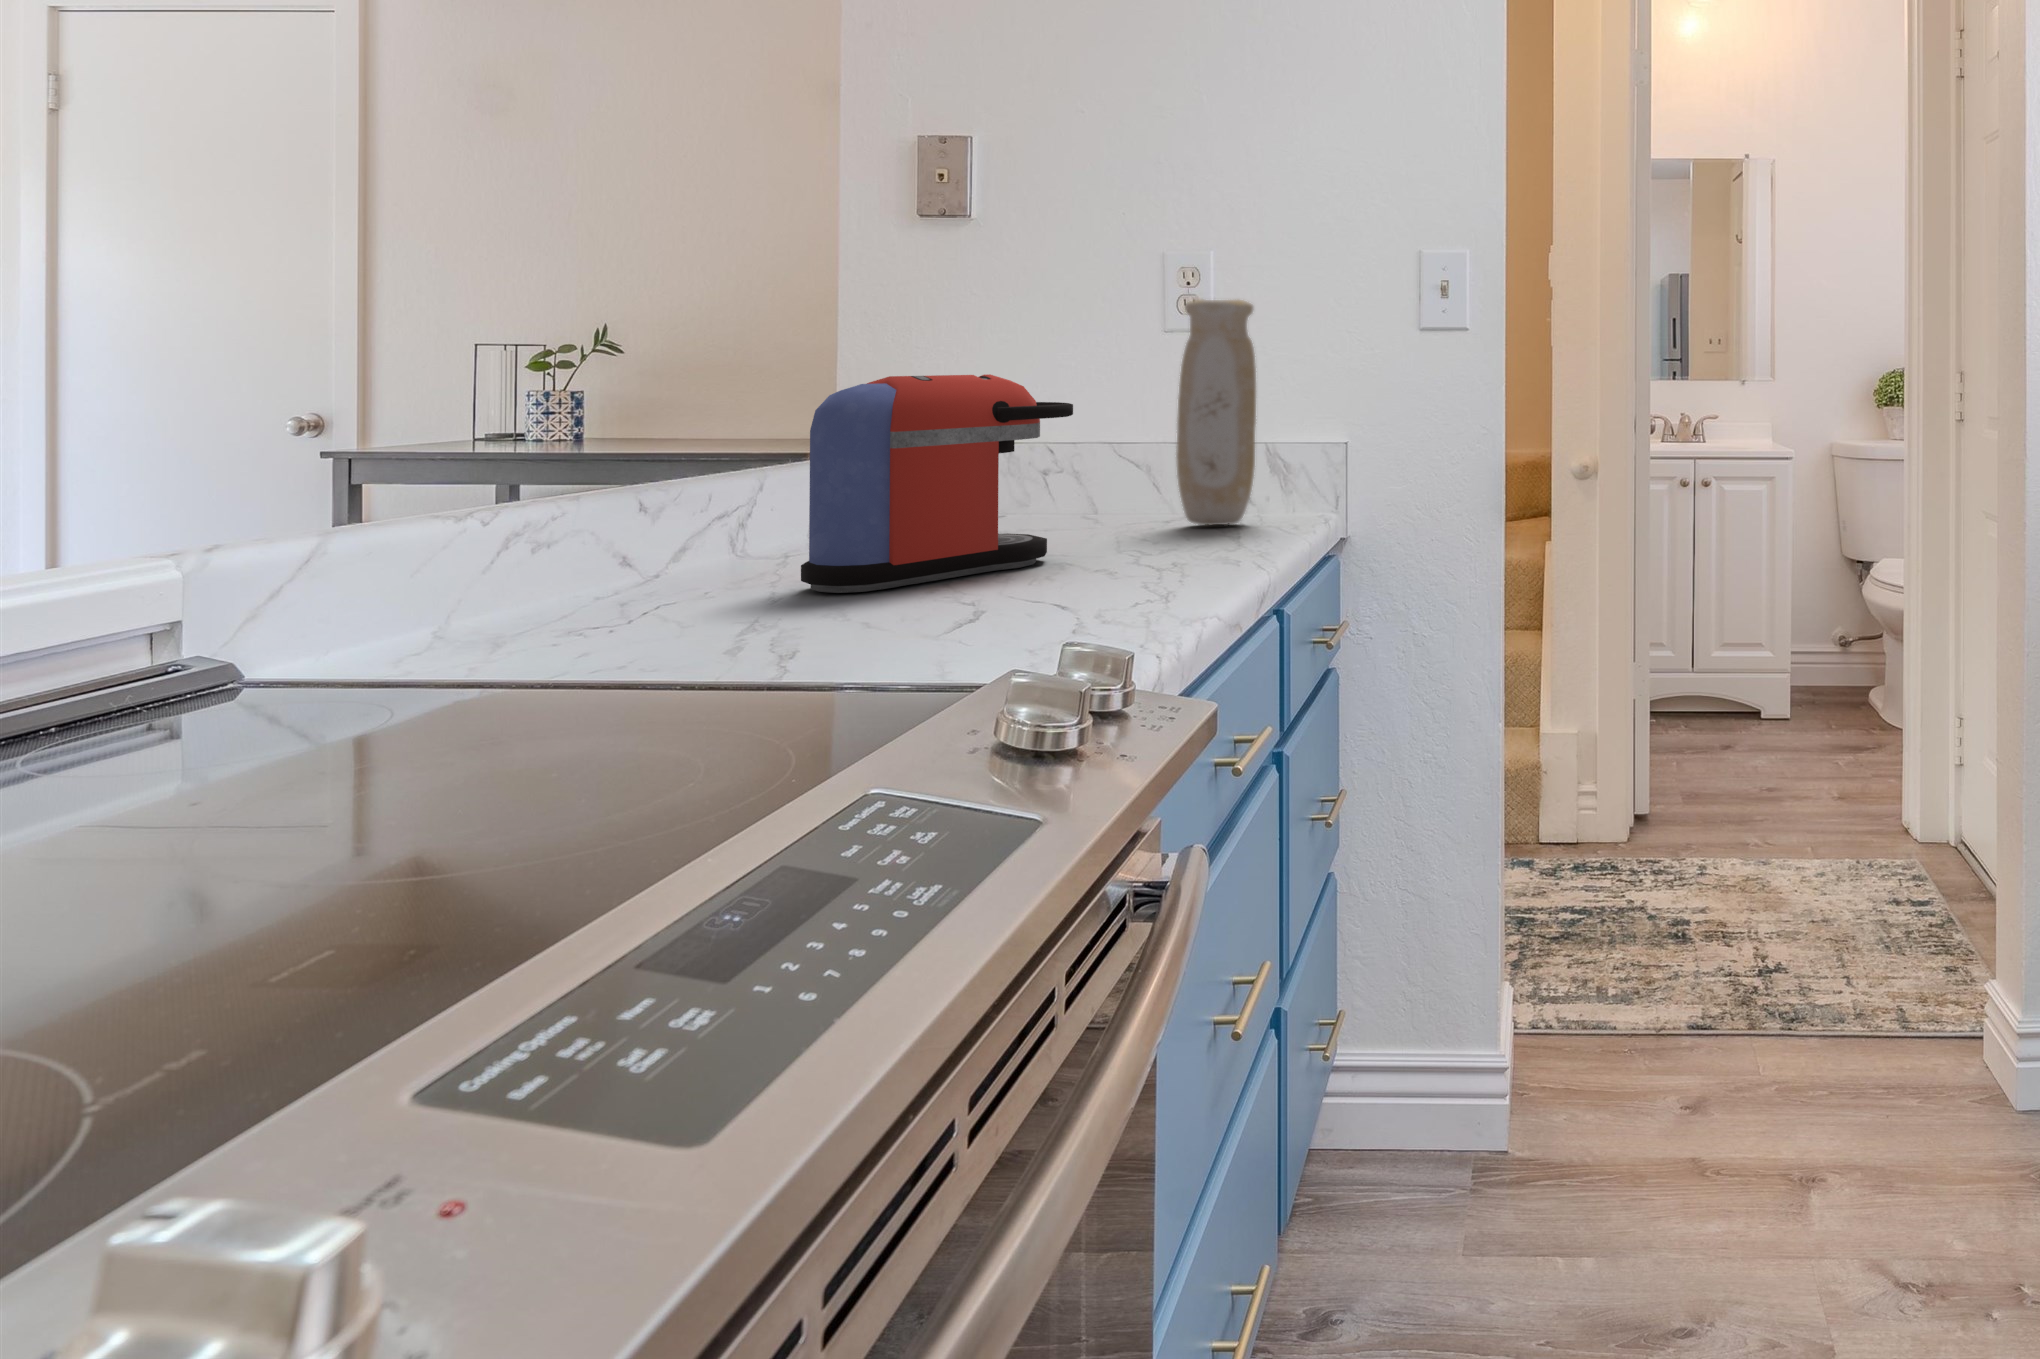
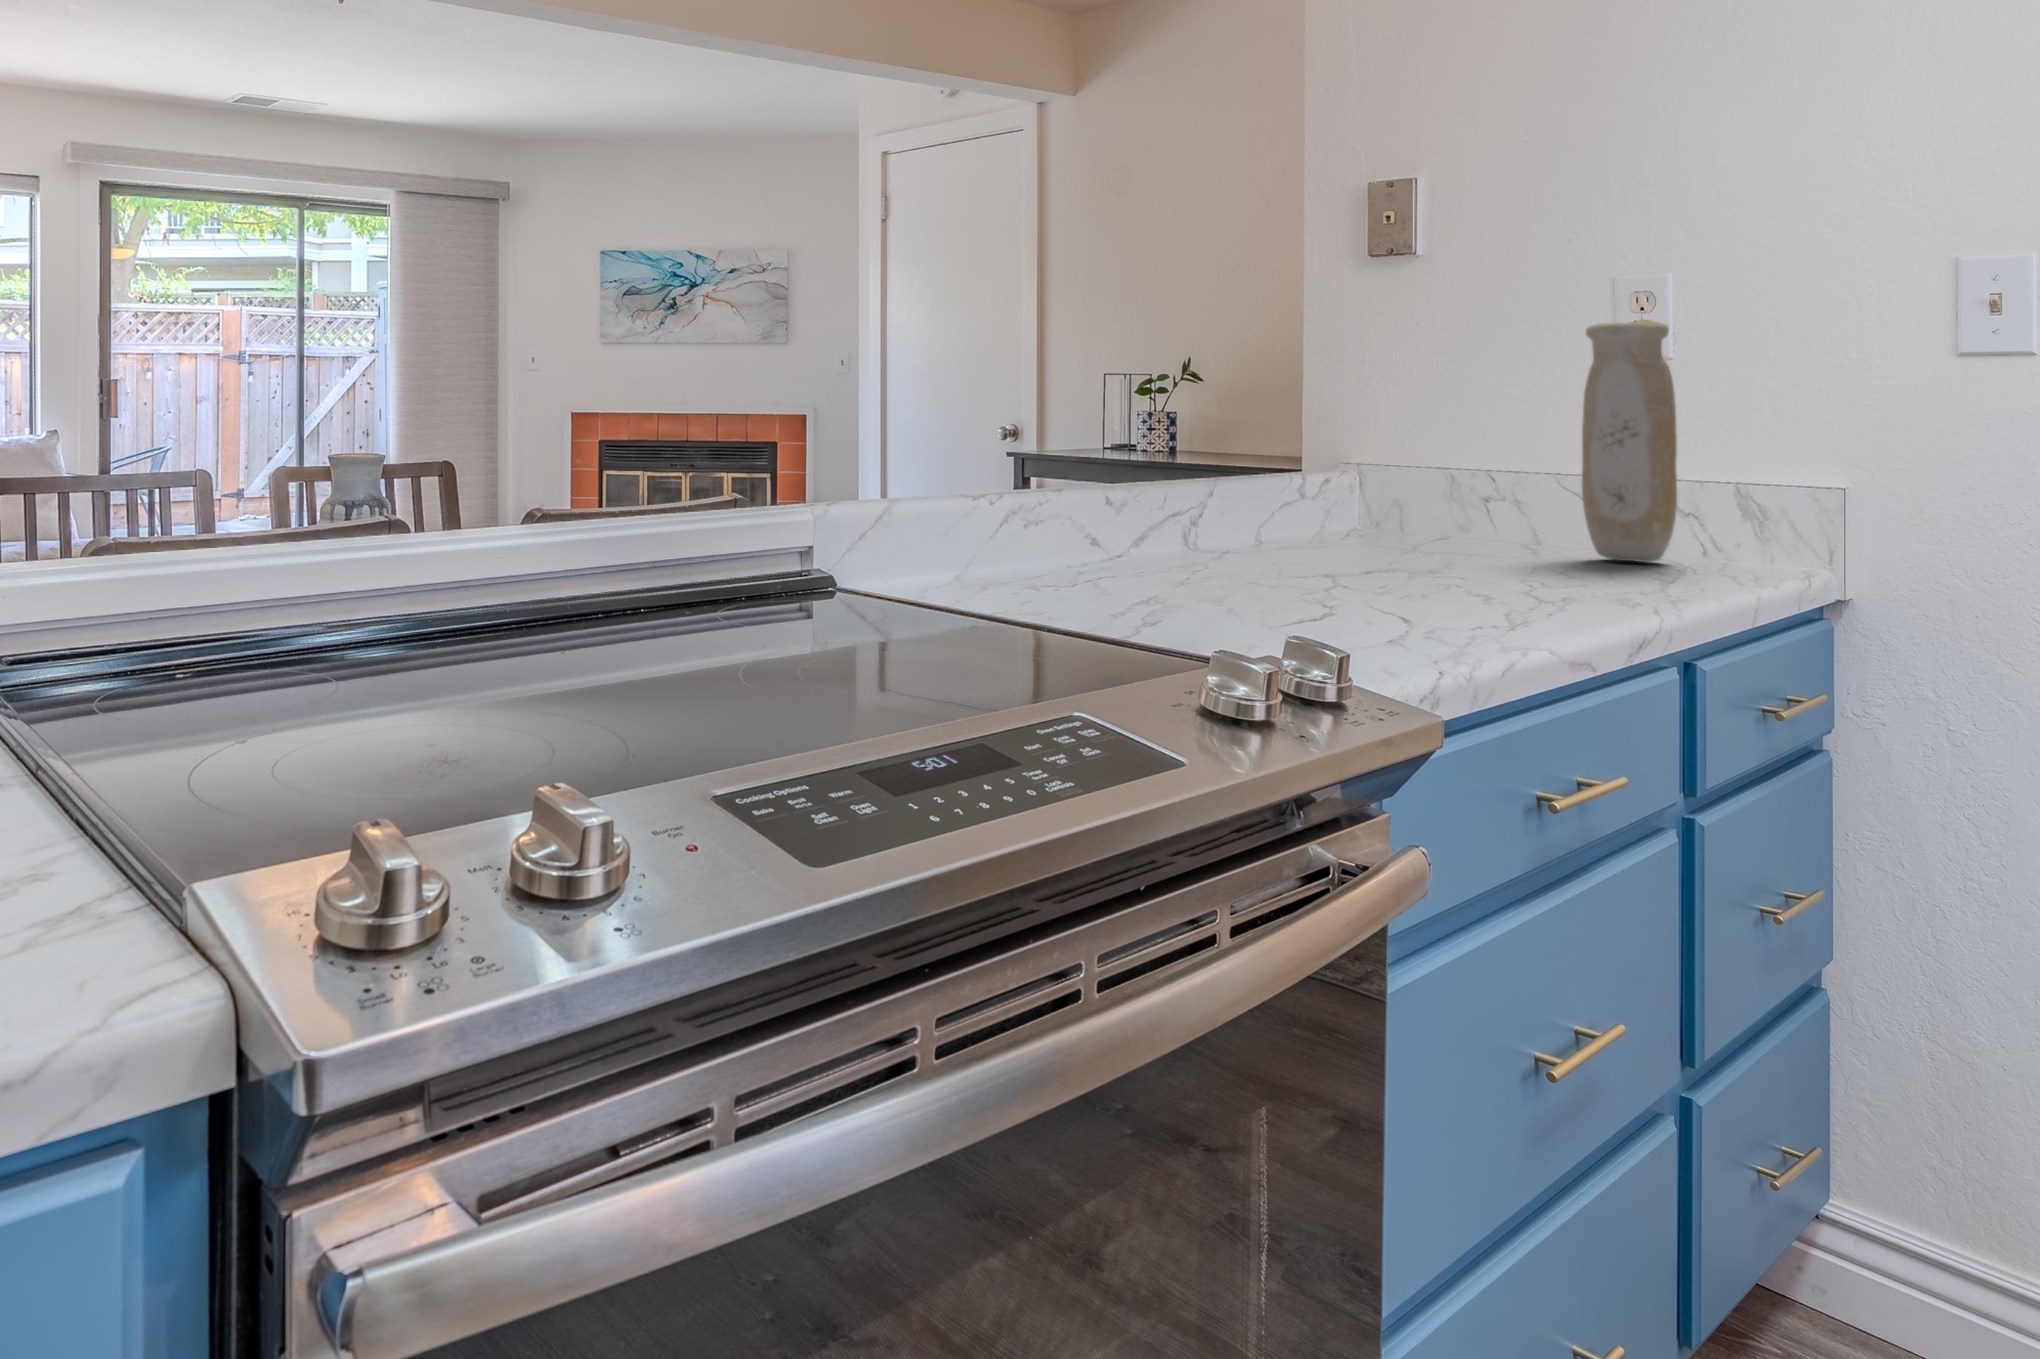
coffee maker: present [801,374,1073,593] -> none [1197,403,1441,583]

